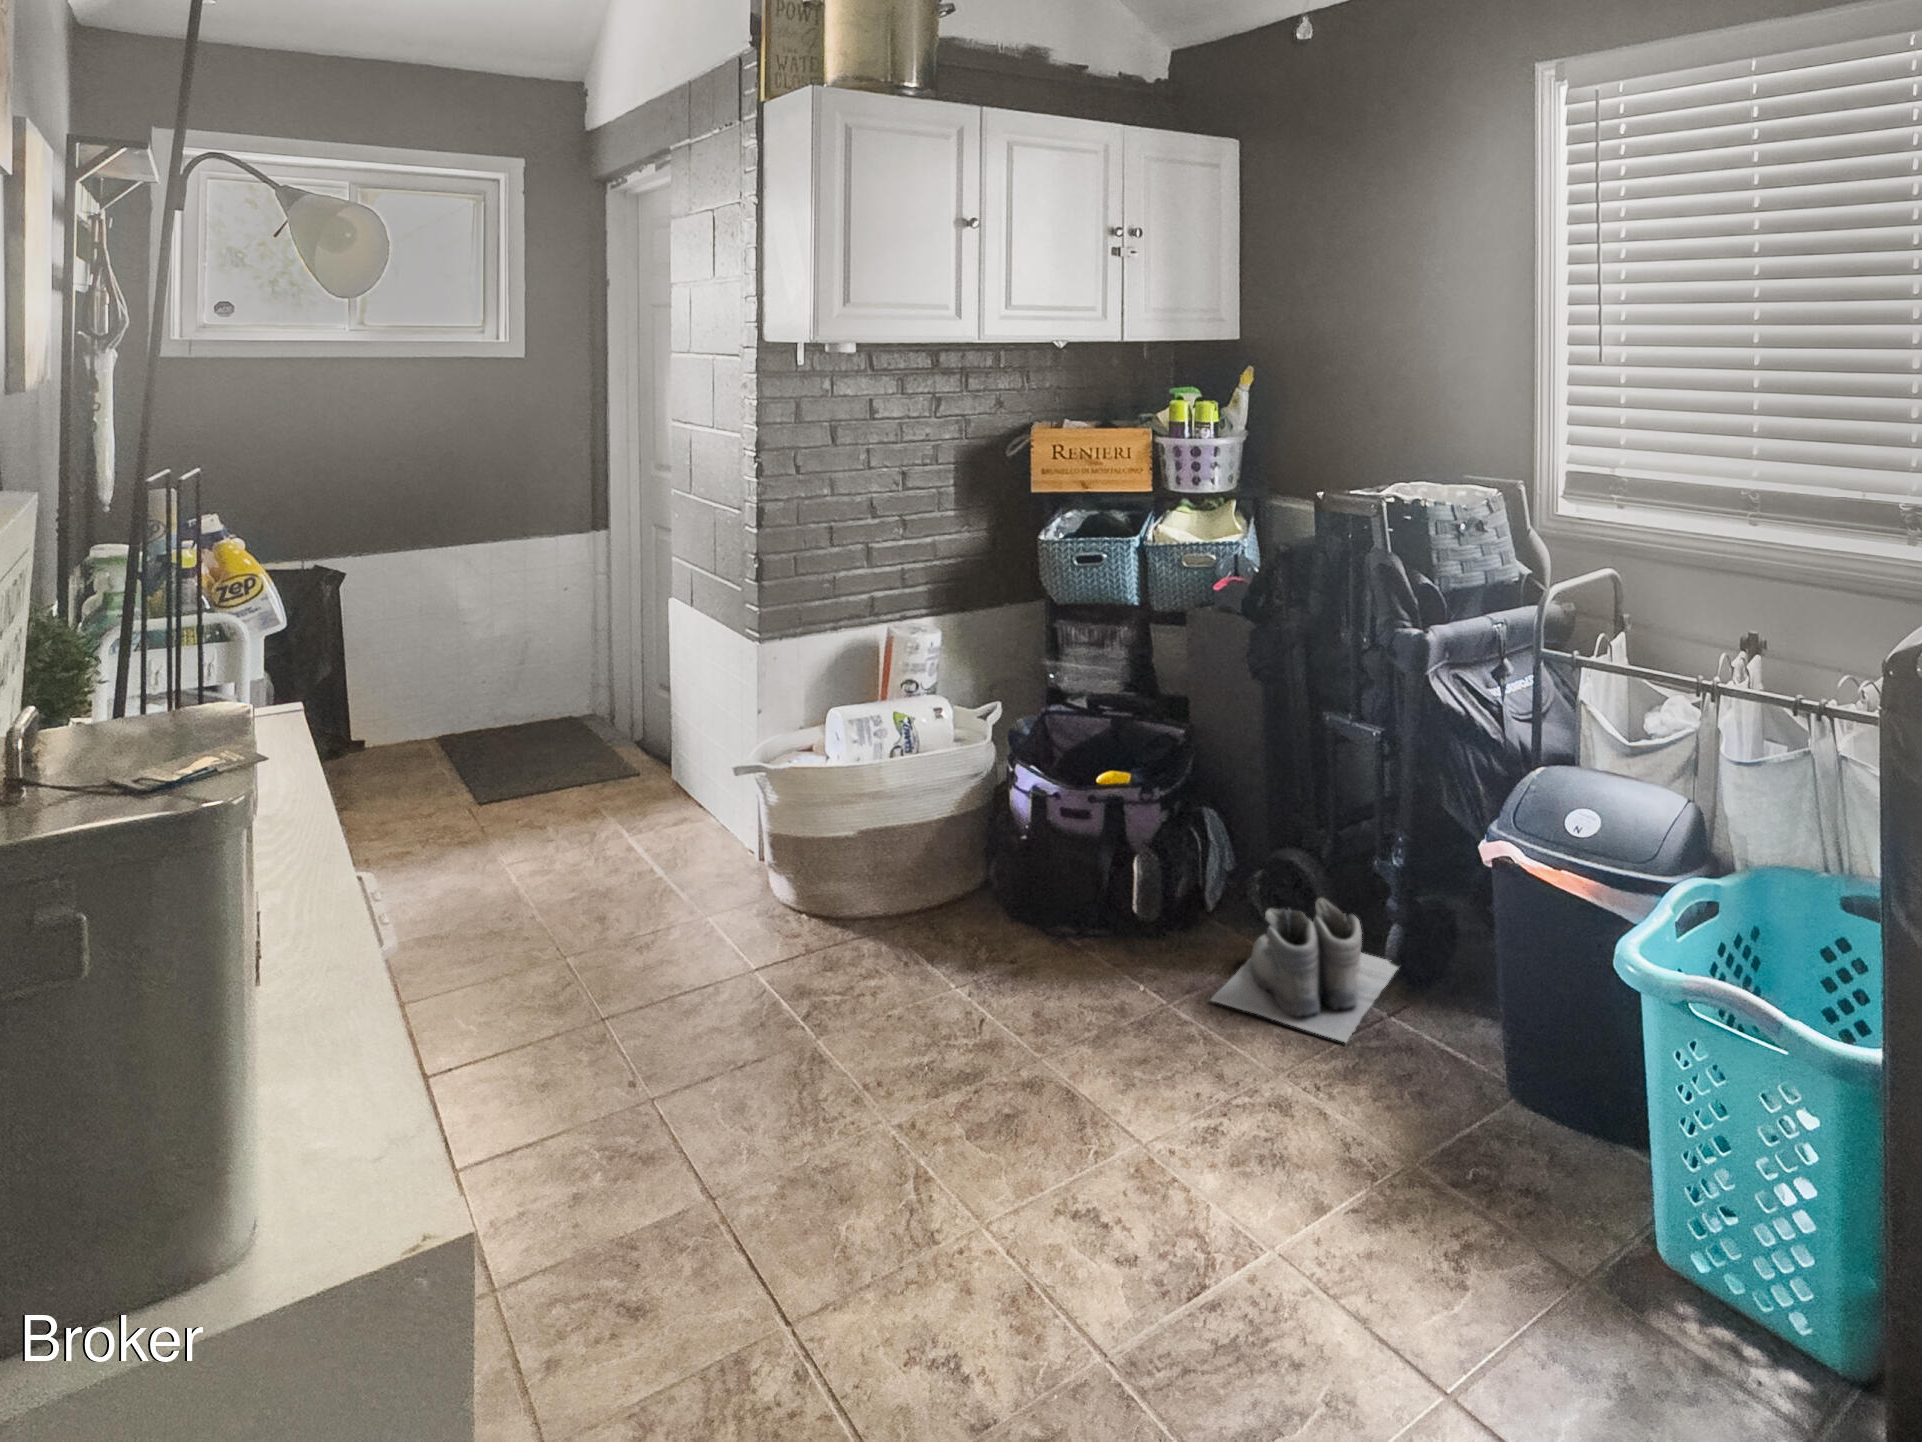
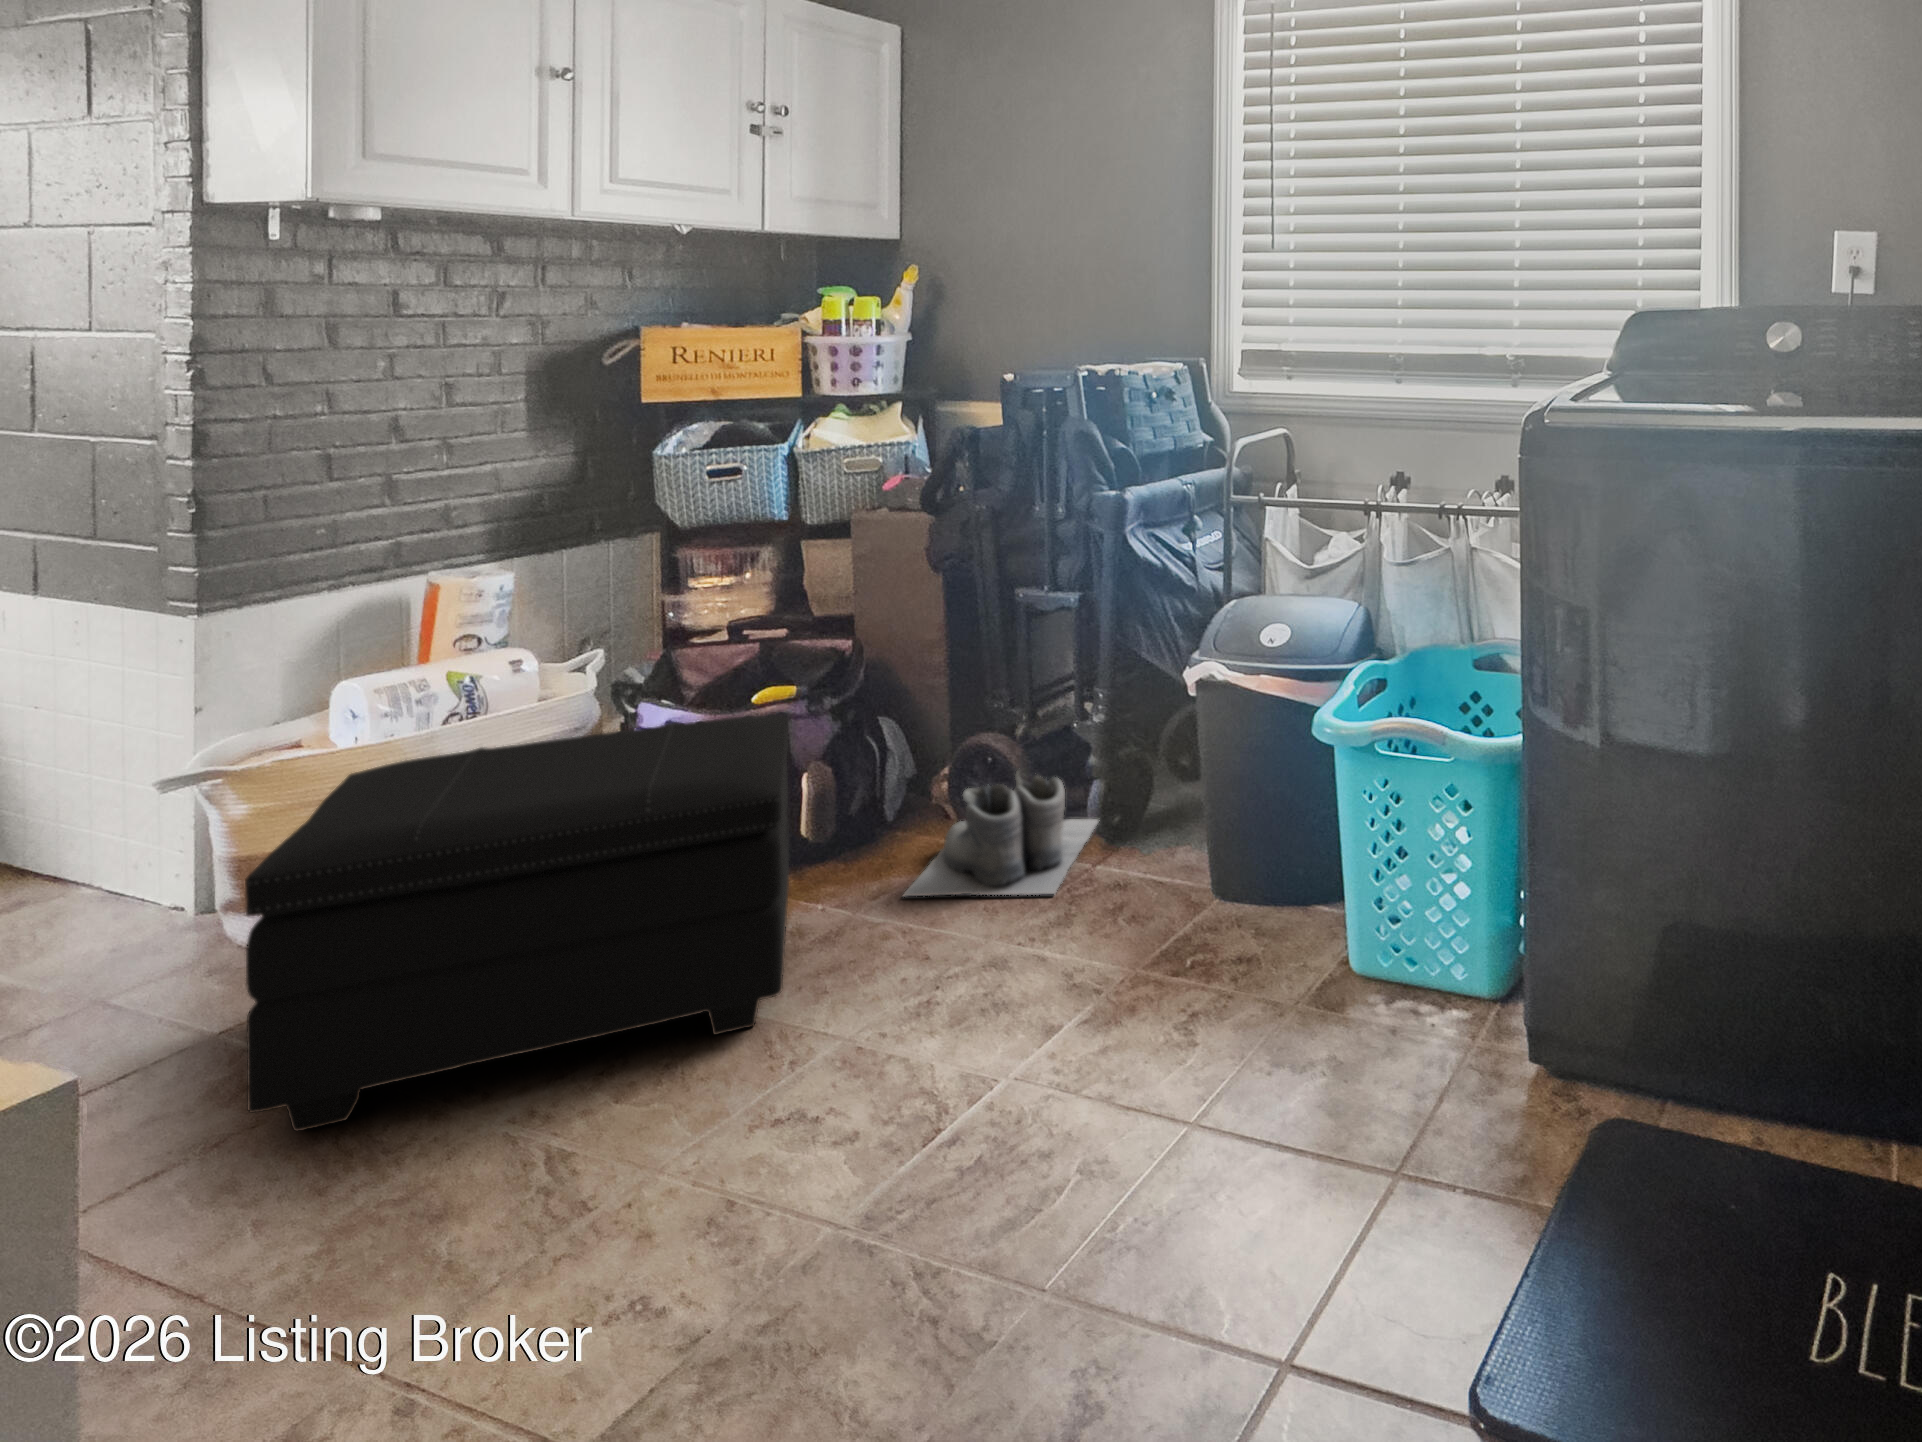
footstool: none [747,793,1119,1102] -> present [245,716,789,1131]

